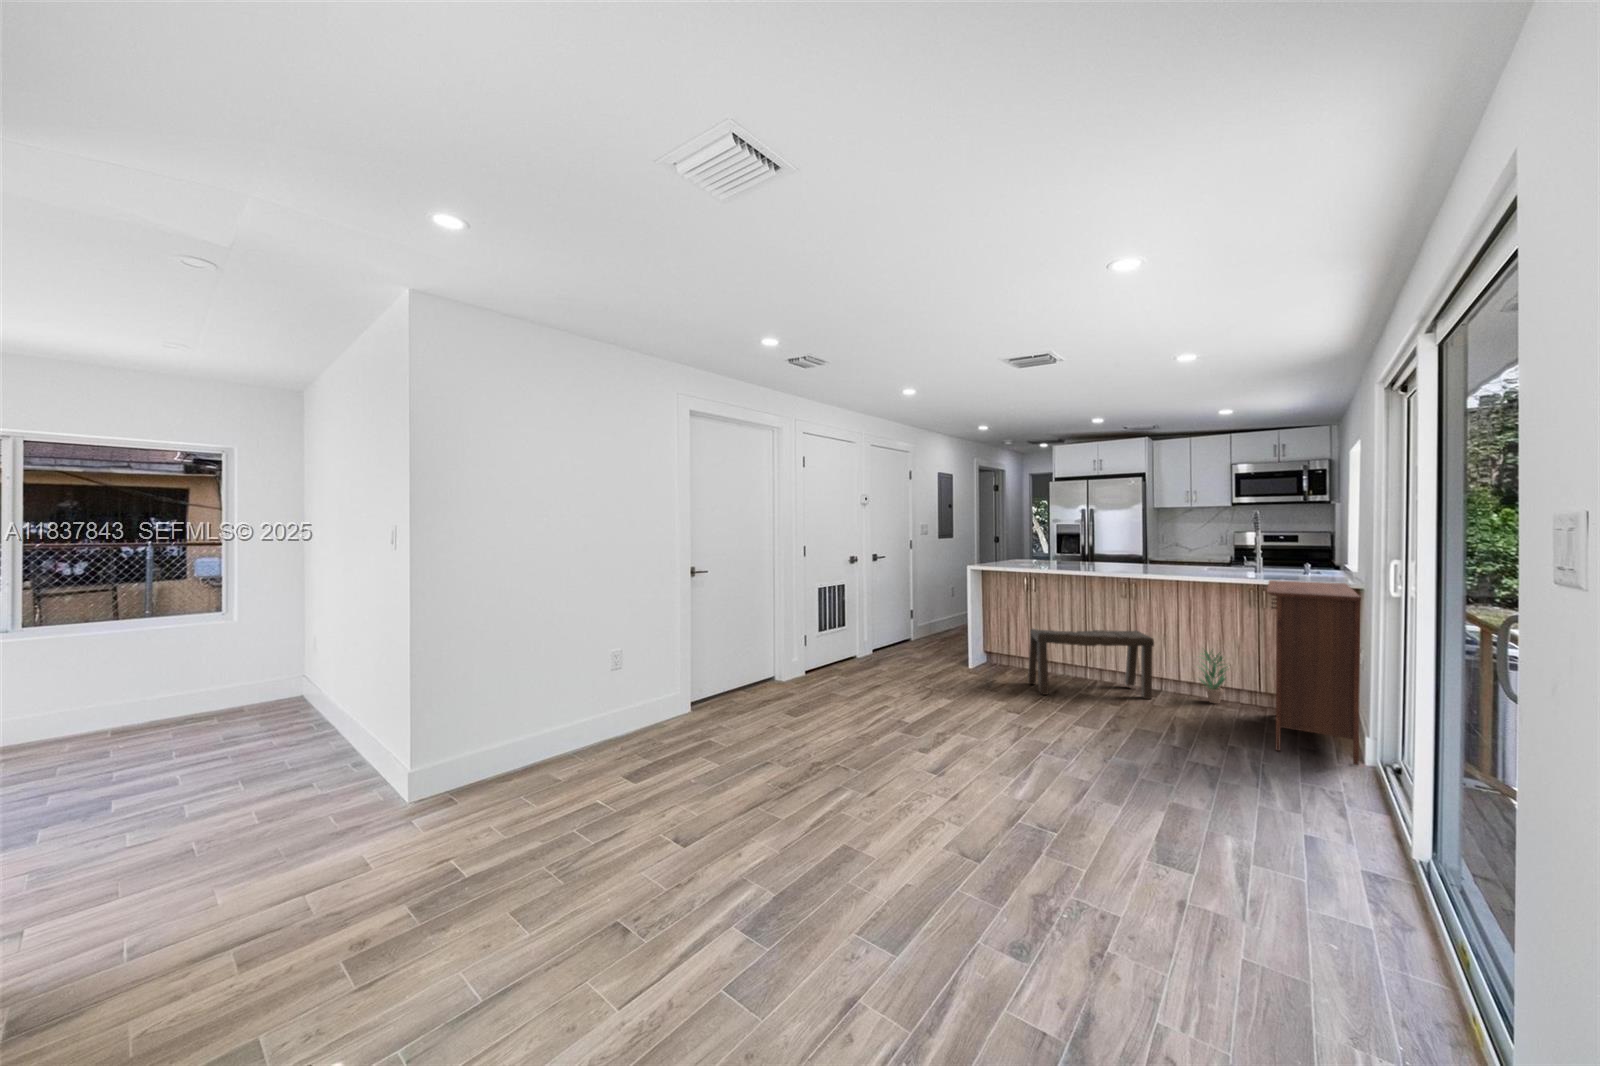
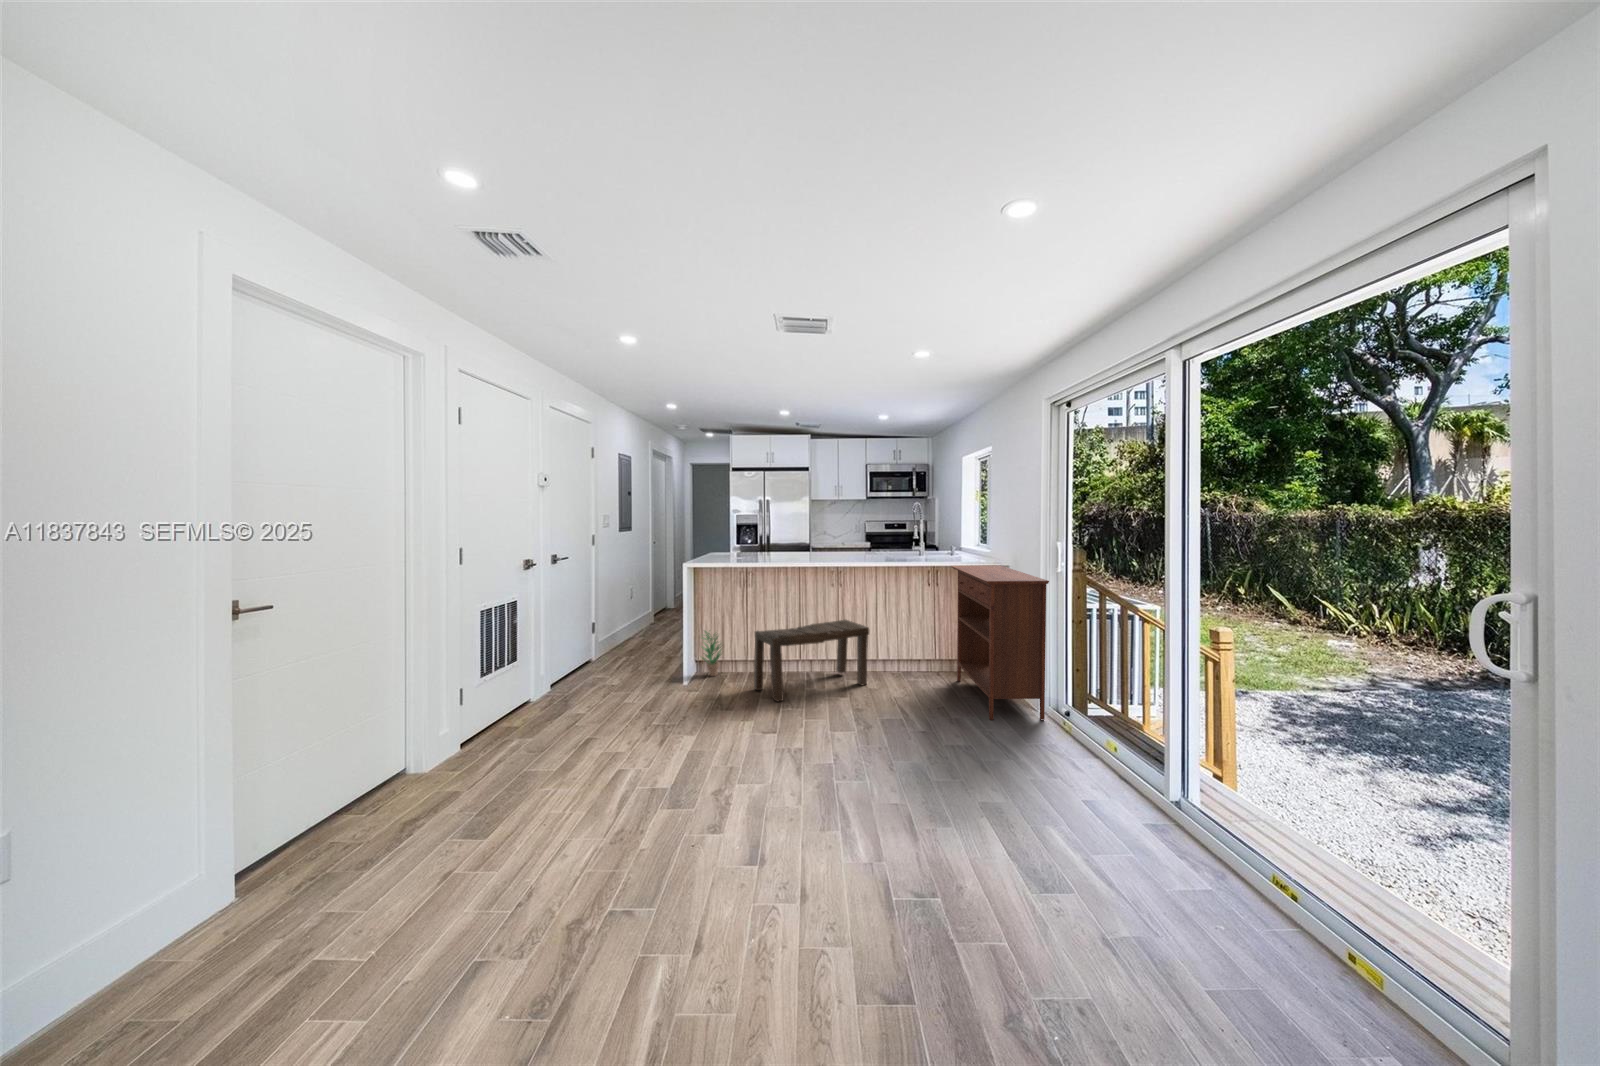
potted plant: present [1201,651,1226,704] -> present [703,631,721,676]

